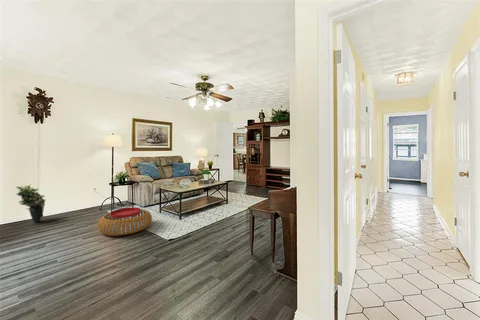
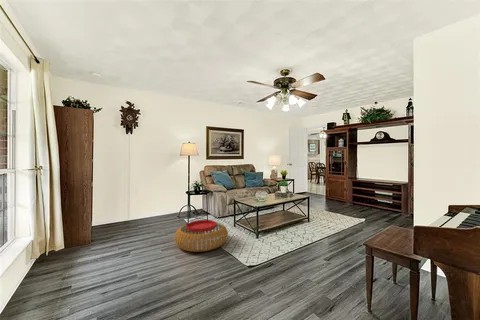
potted plant: present [16,185,45,222] -> none [109,190,133,228]

